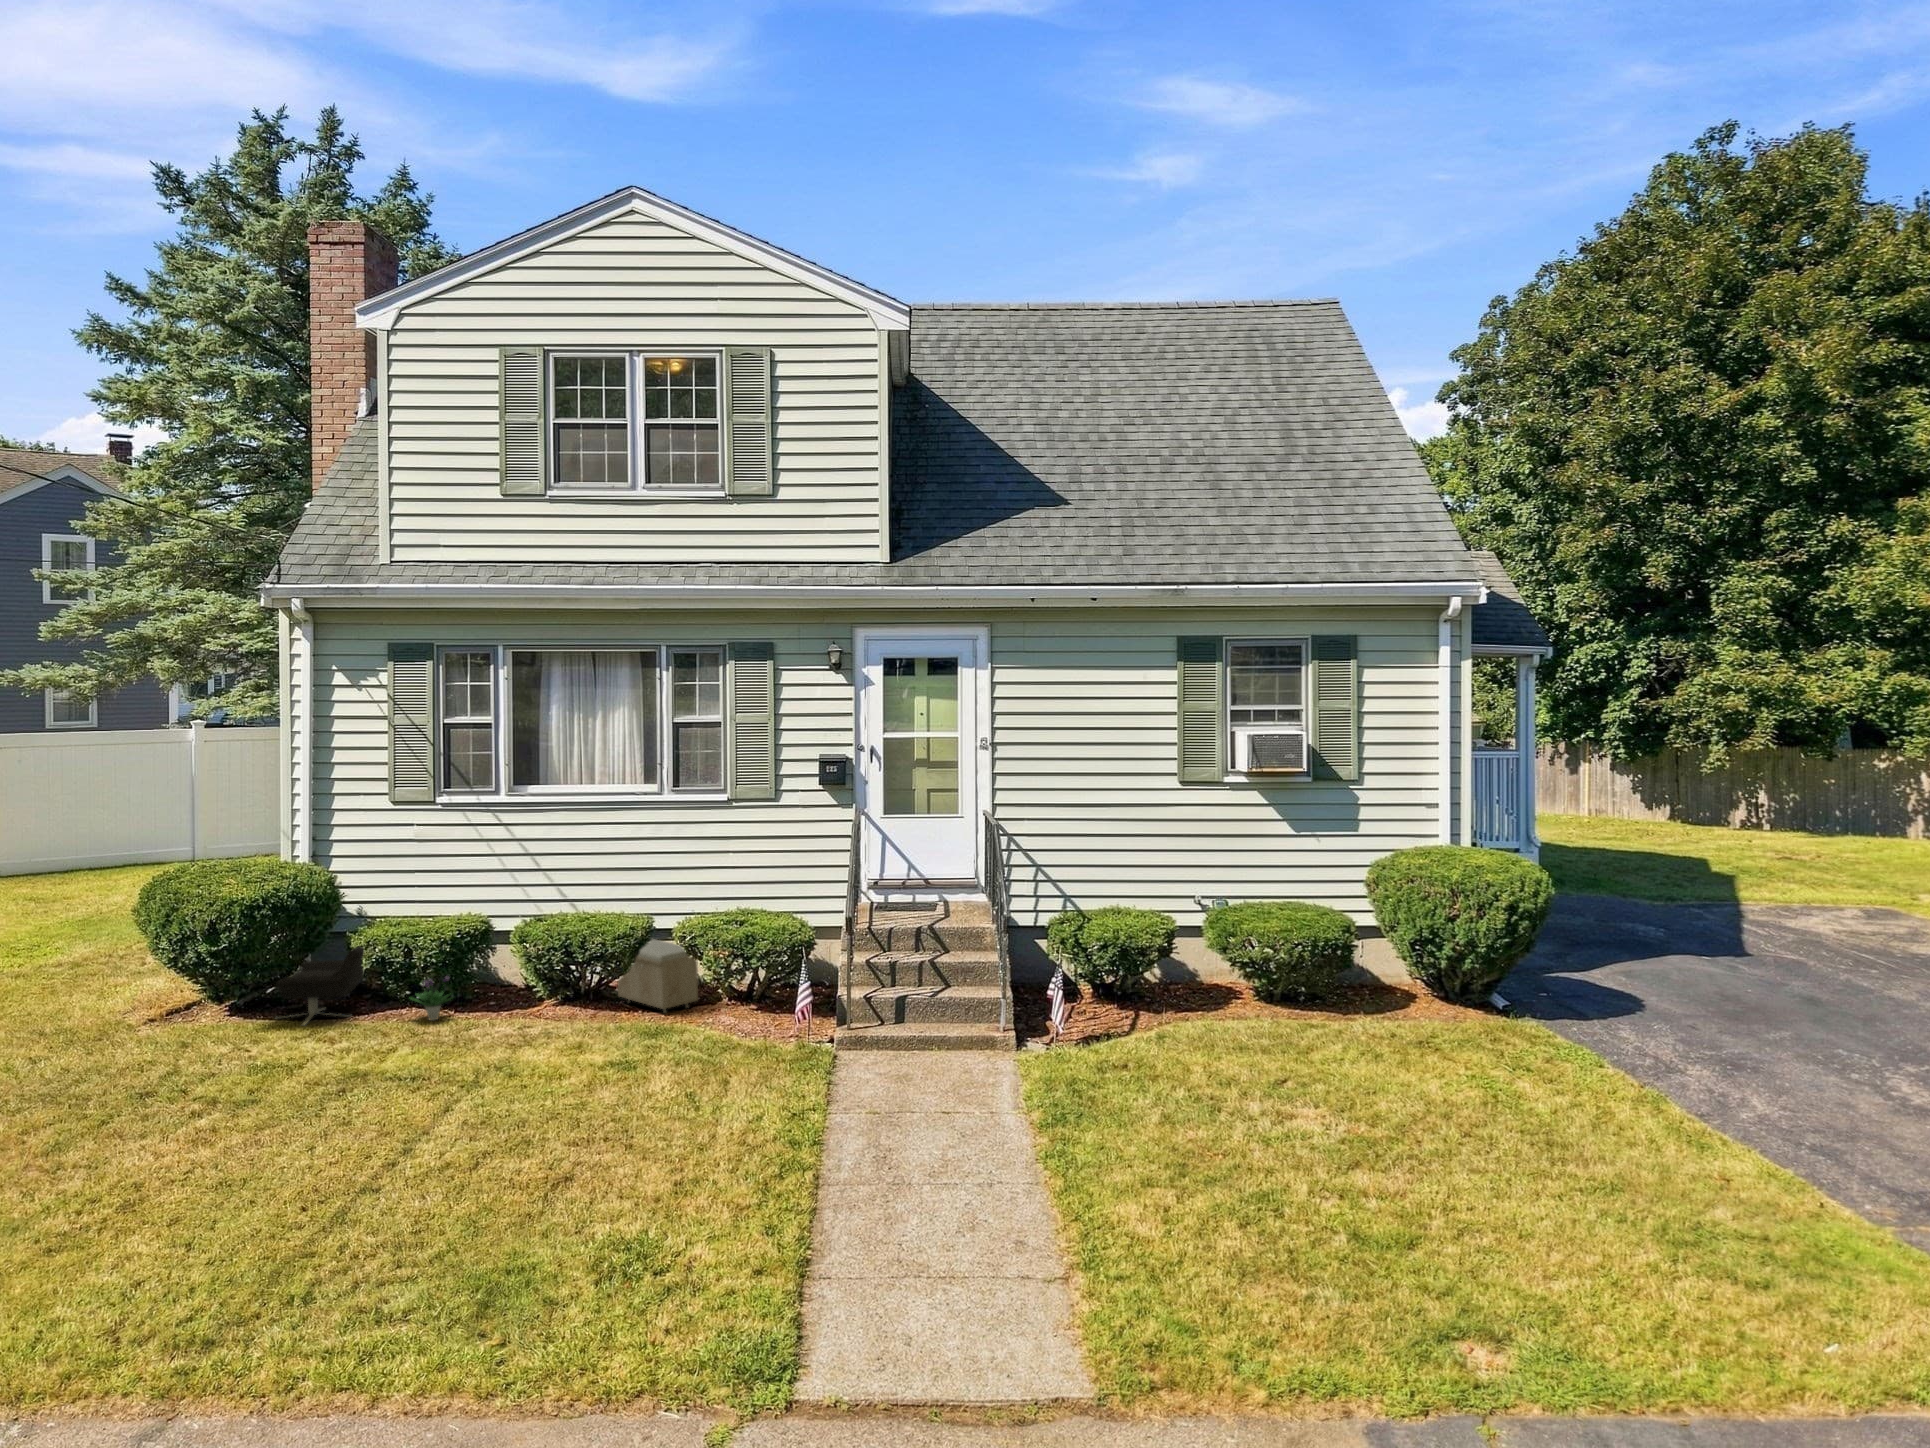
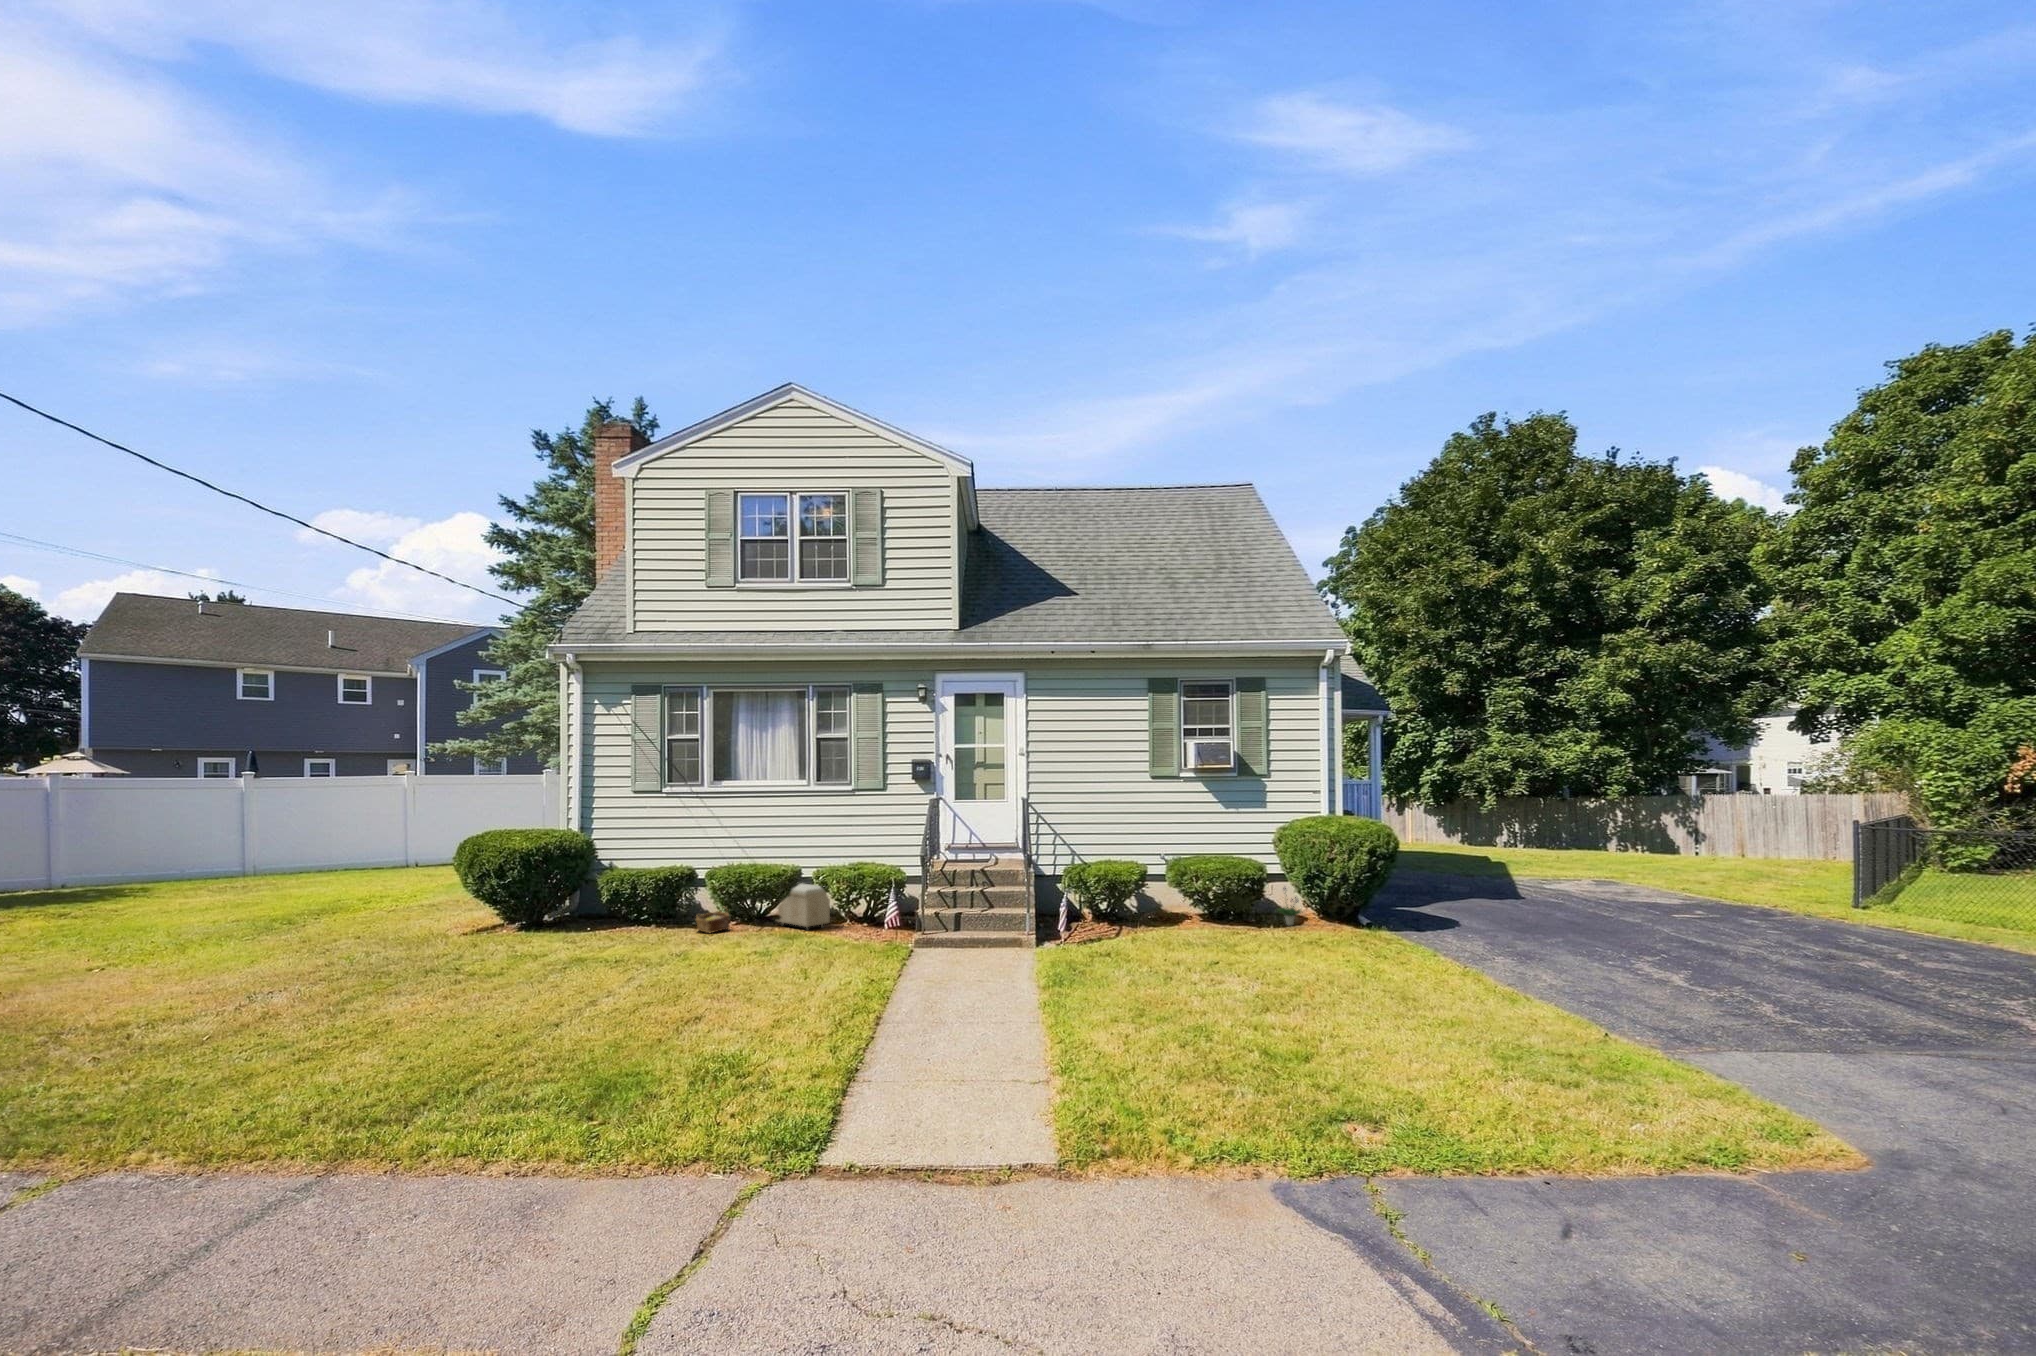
lounge chair: present [276,946,365,1026] -> none [540,879,611,936]
potted plant: present [409,977,451,1021] -> present [1278,887,1301,925]
woven basket: none [500,978,550,1020] -> present [696,911,729,933]

